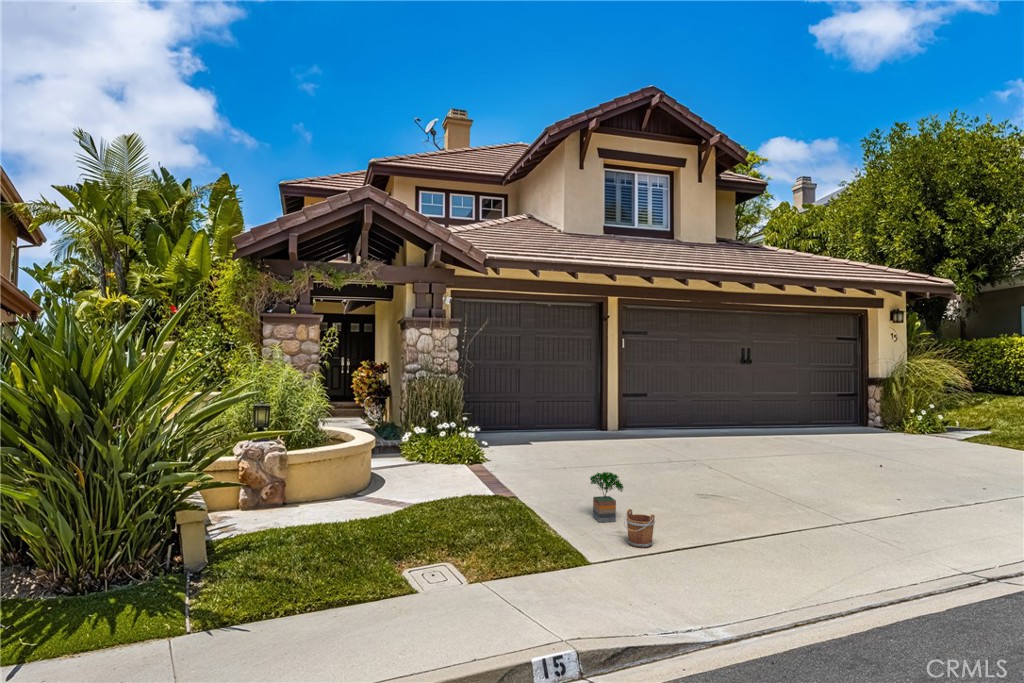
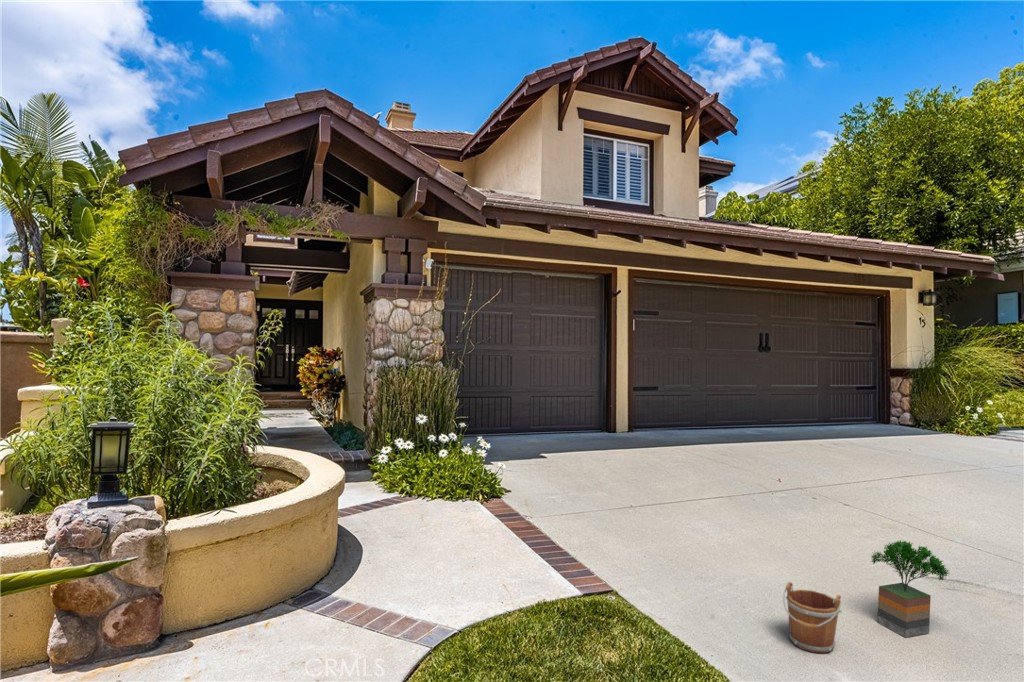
potted tree: present [590,472,623,523] -> present [871,541,949,638]

